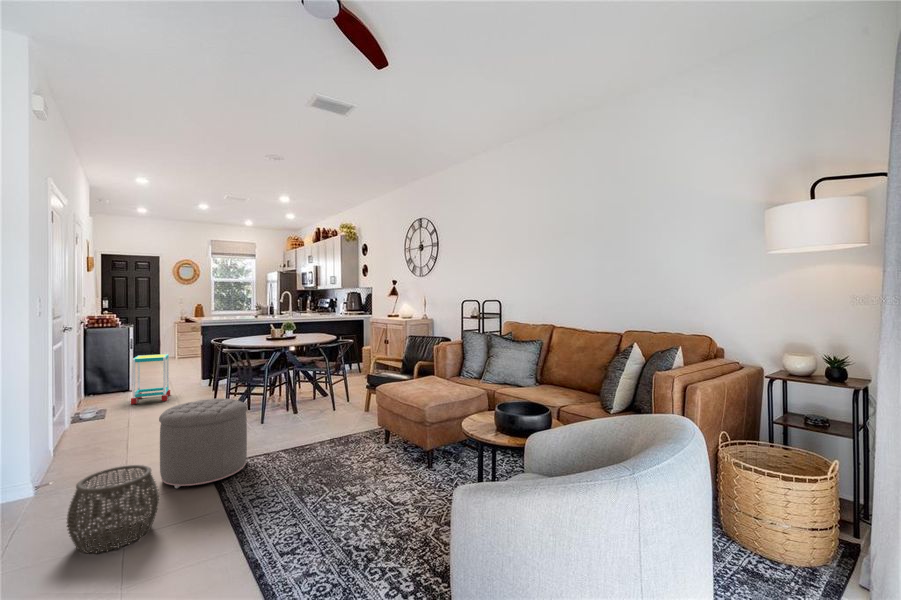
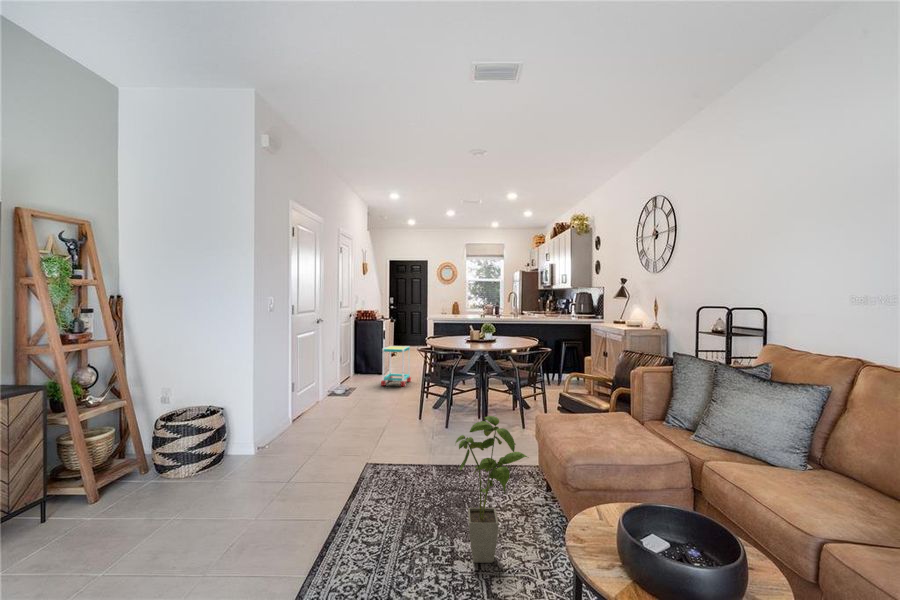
house plant: none [350,379,407,493] -> present [456,416,527,563]
ottoman: present [159,398,247,488] -> none [327,399,400,482]
woven basket: present [67,465,159,553] -> none [224,452,294,528]

